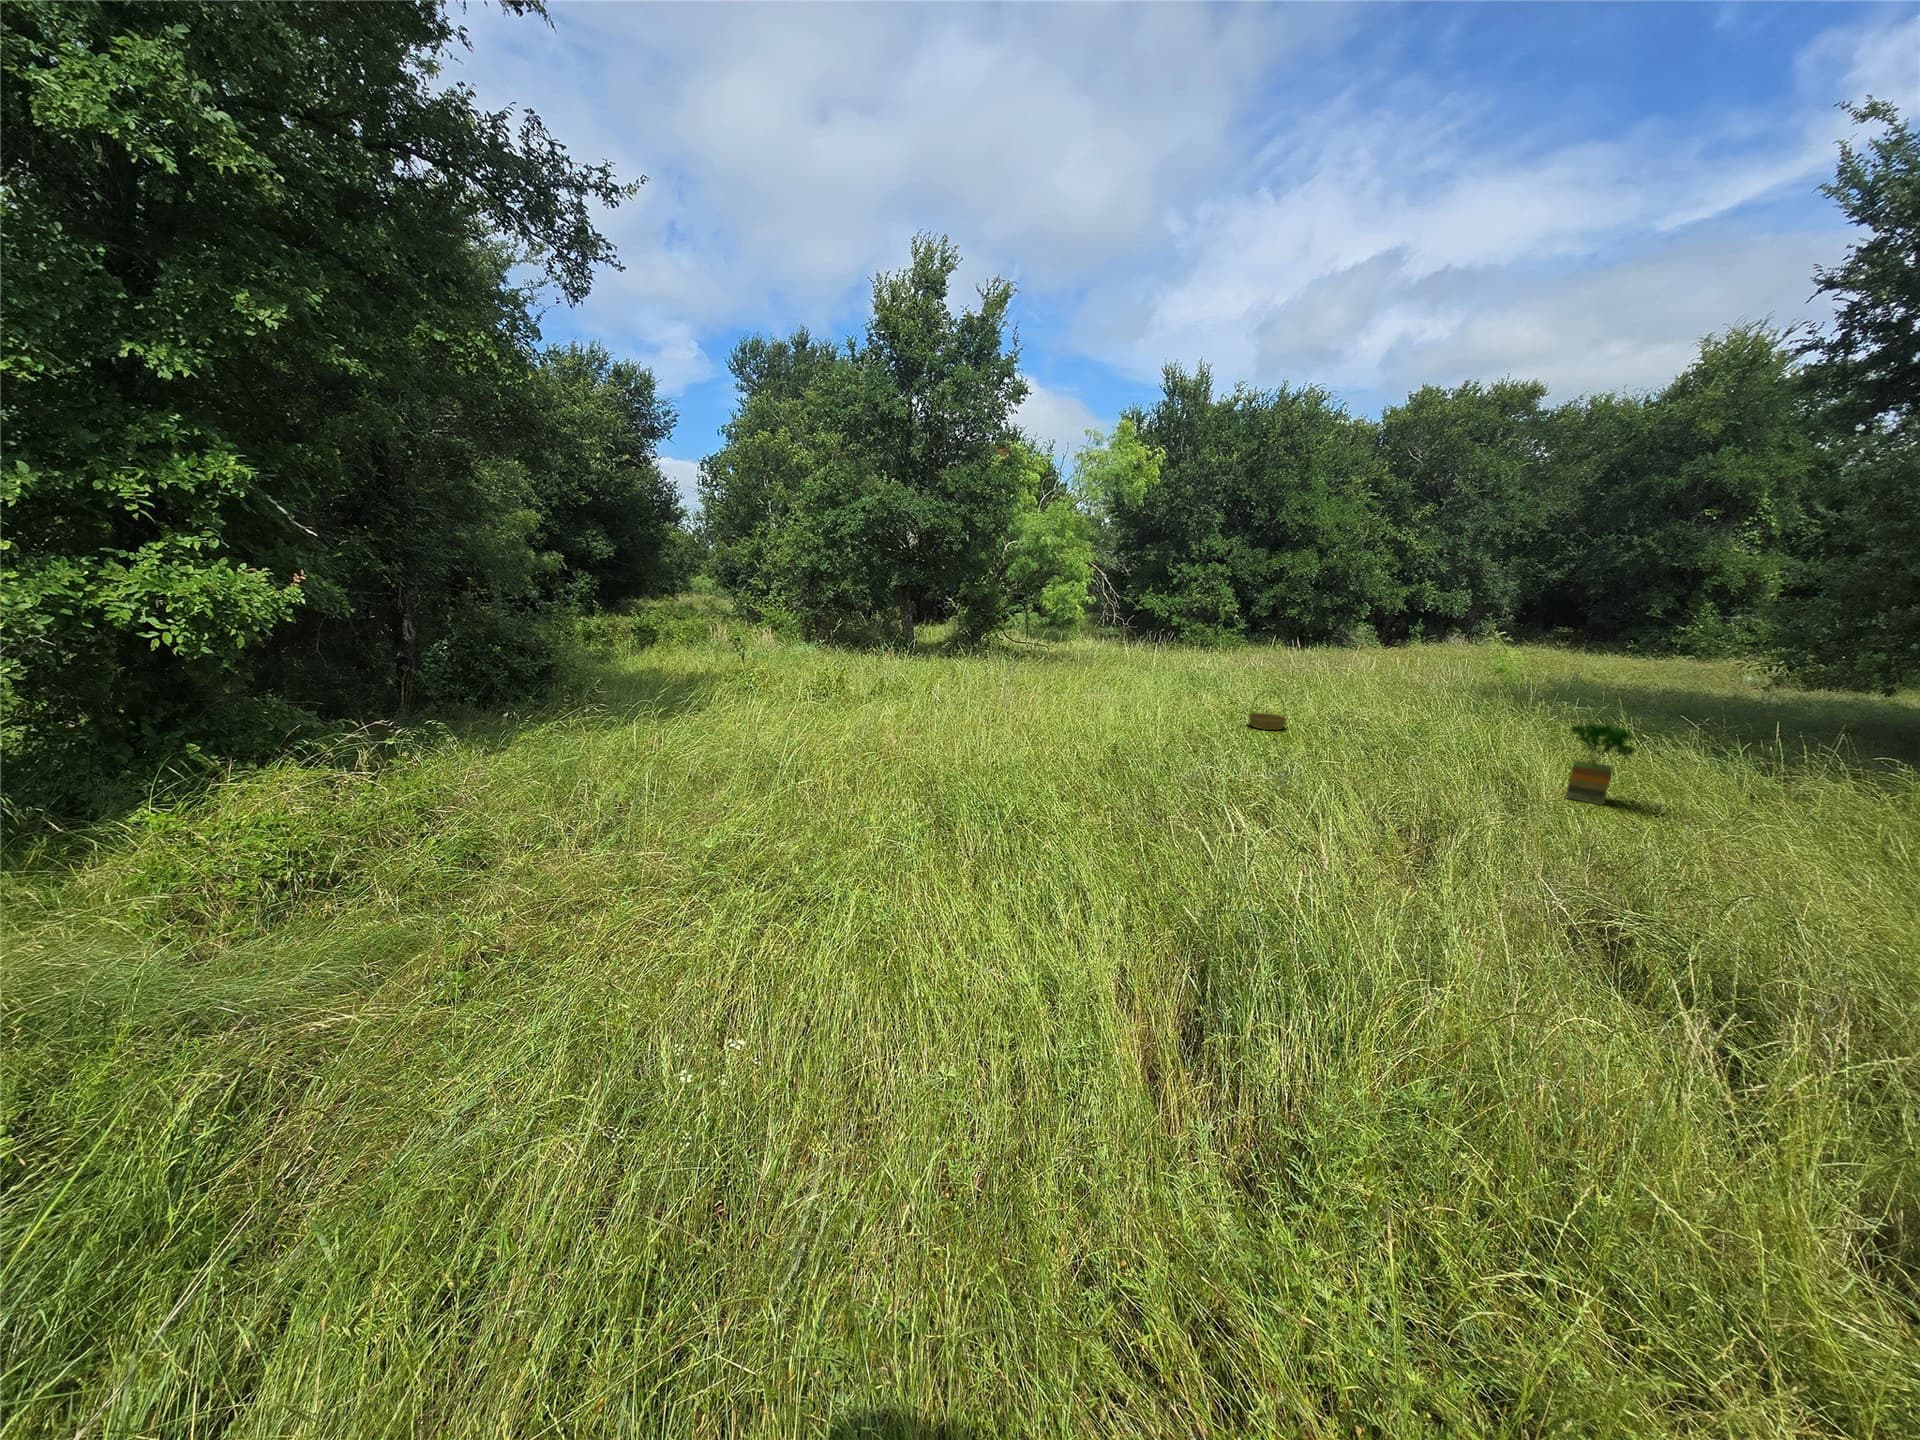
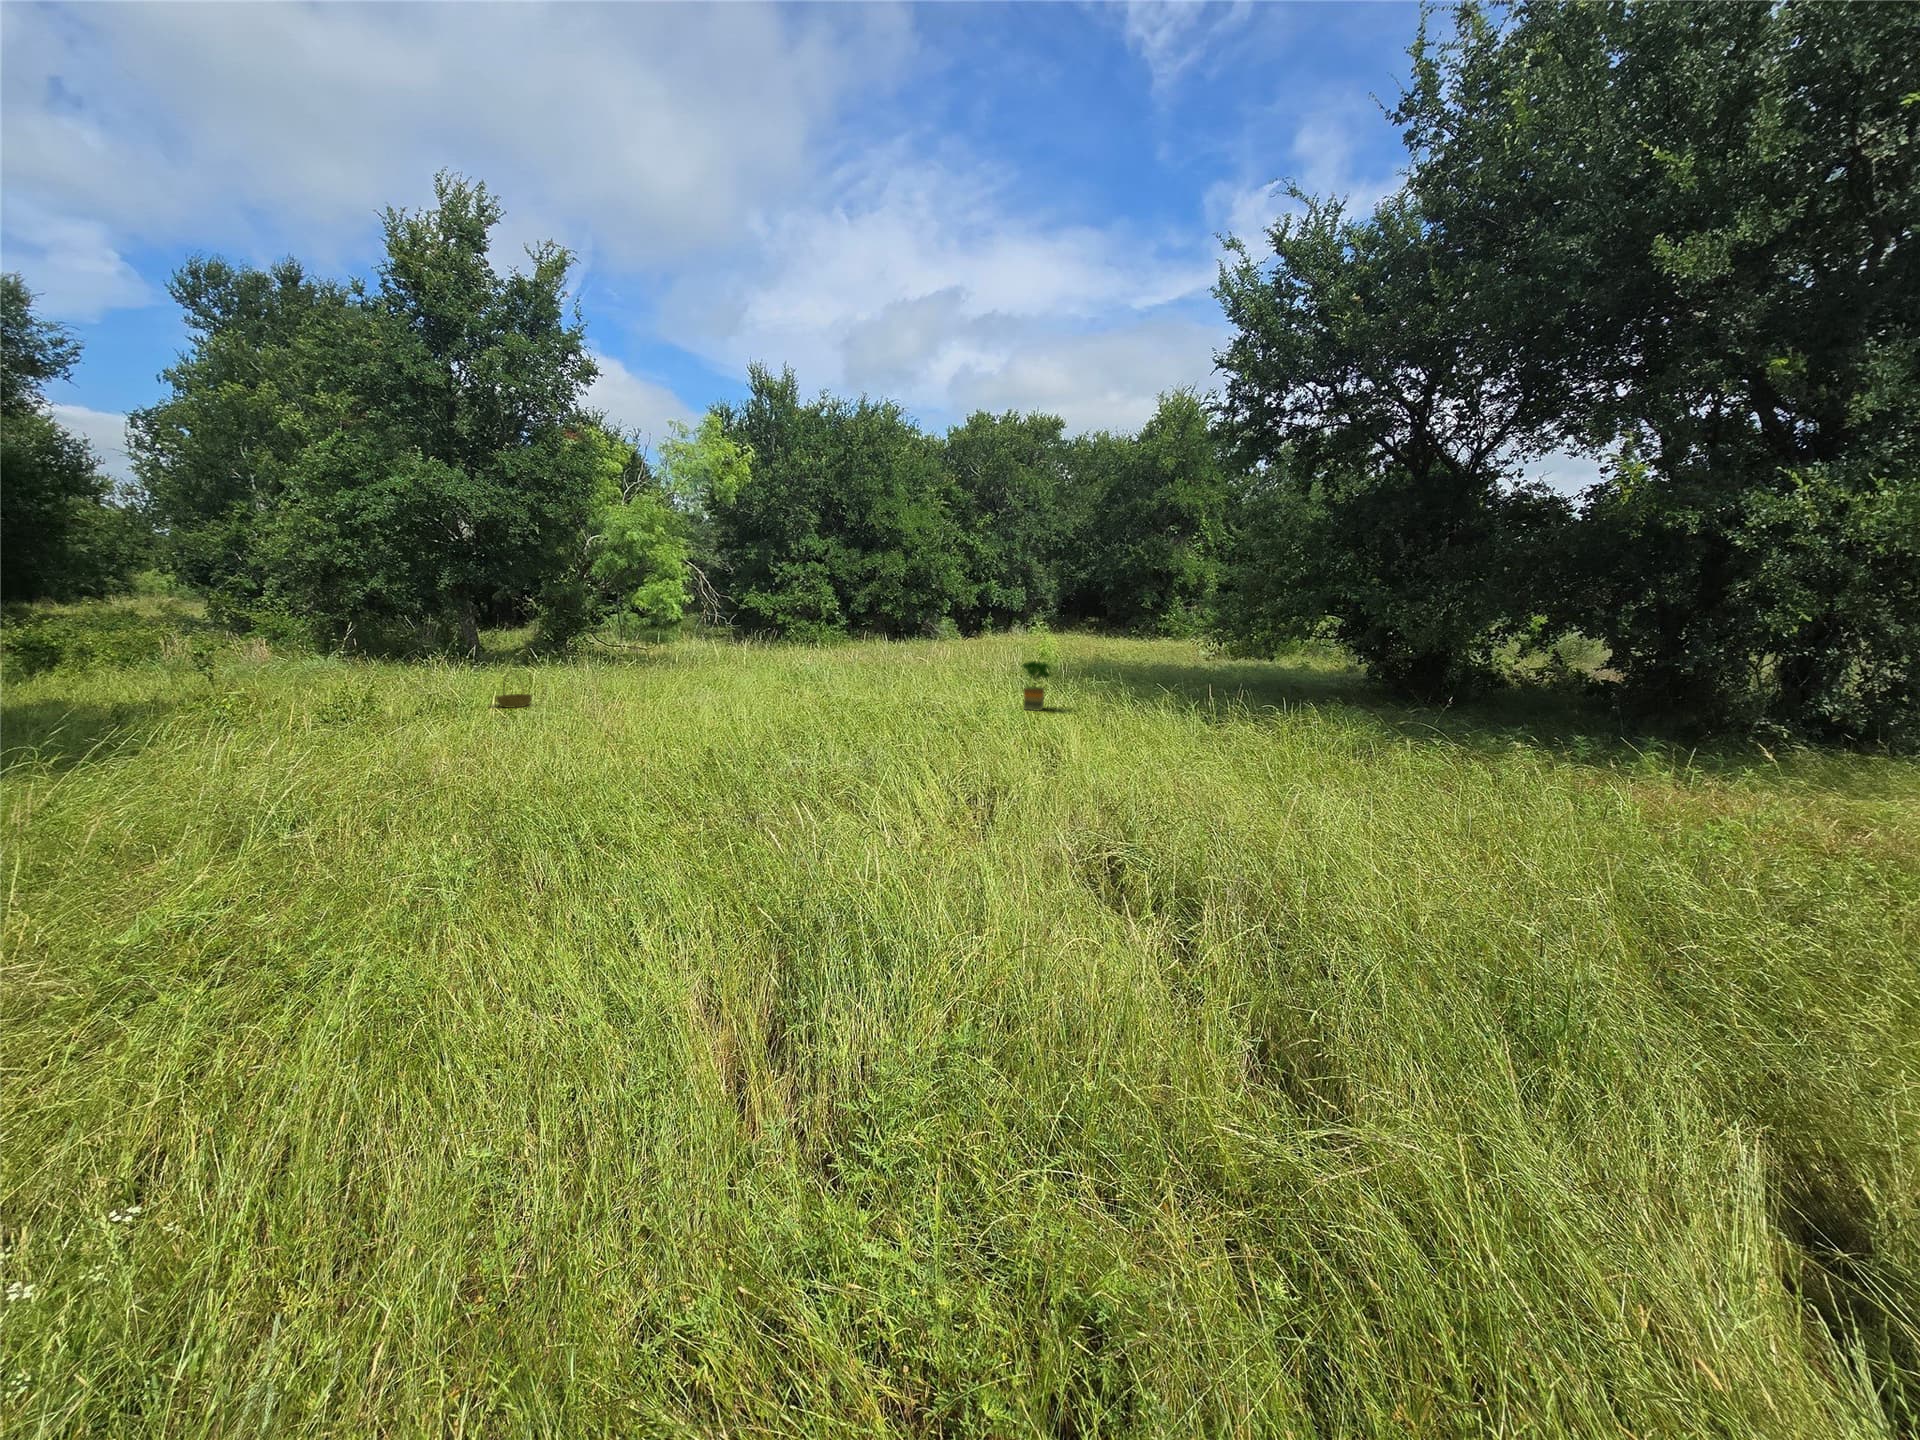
basket: present [1248,693,1287,730] -> present [495,676,532,708]

